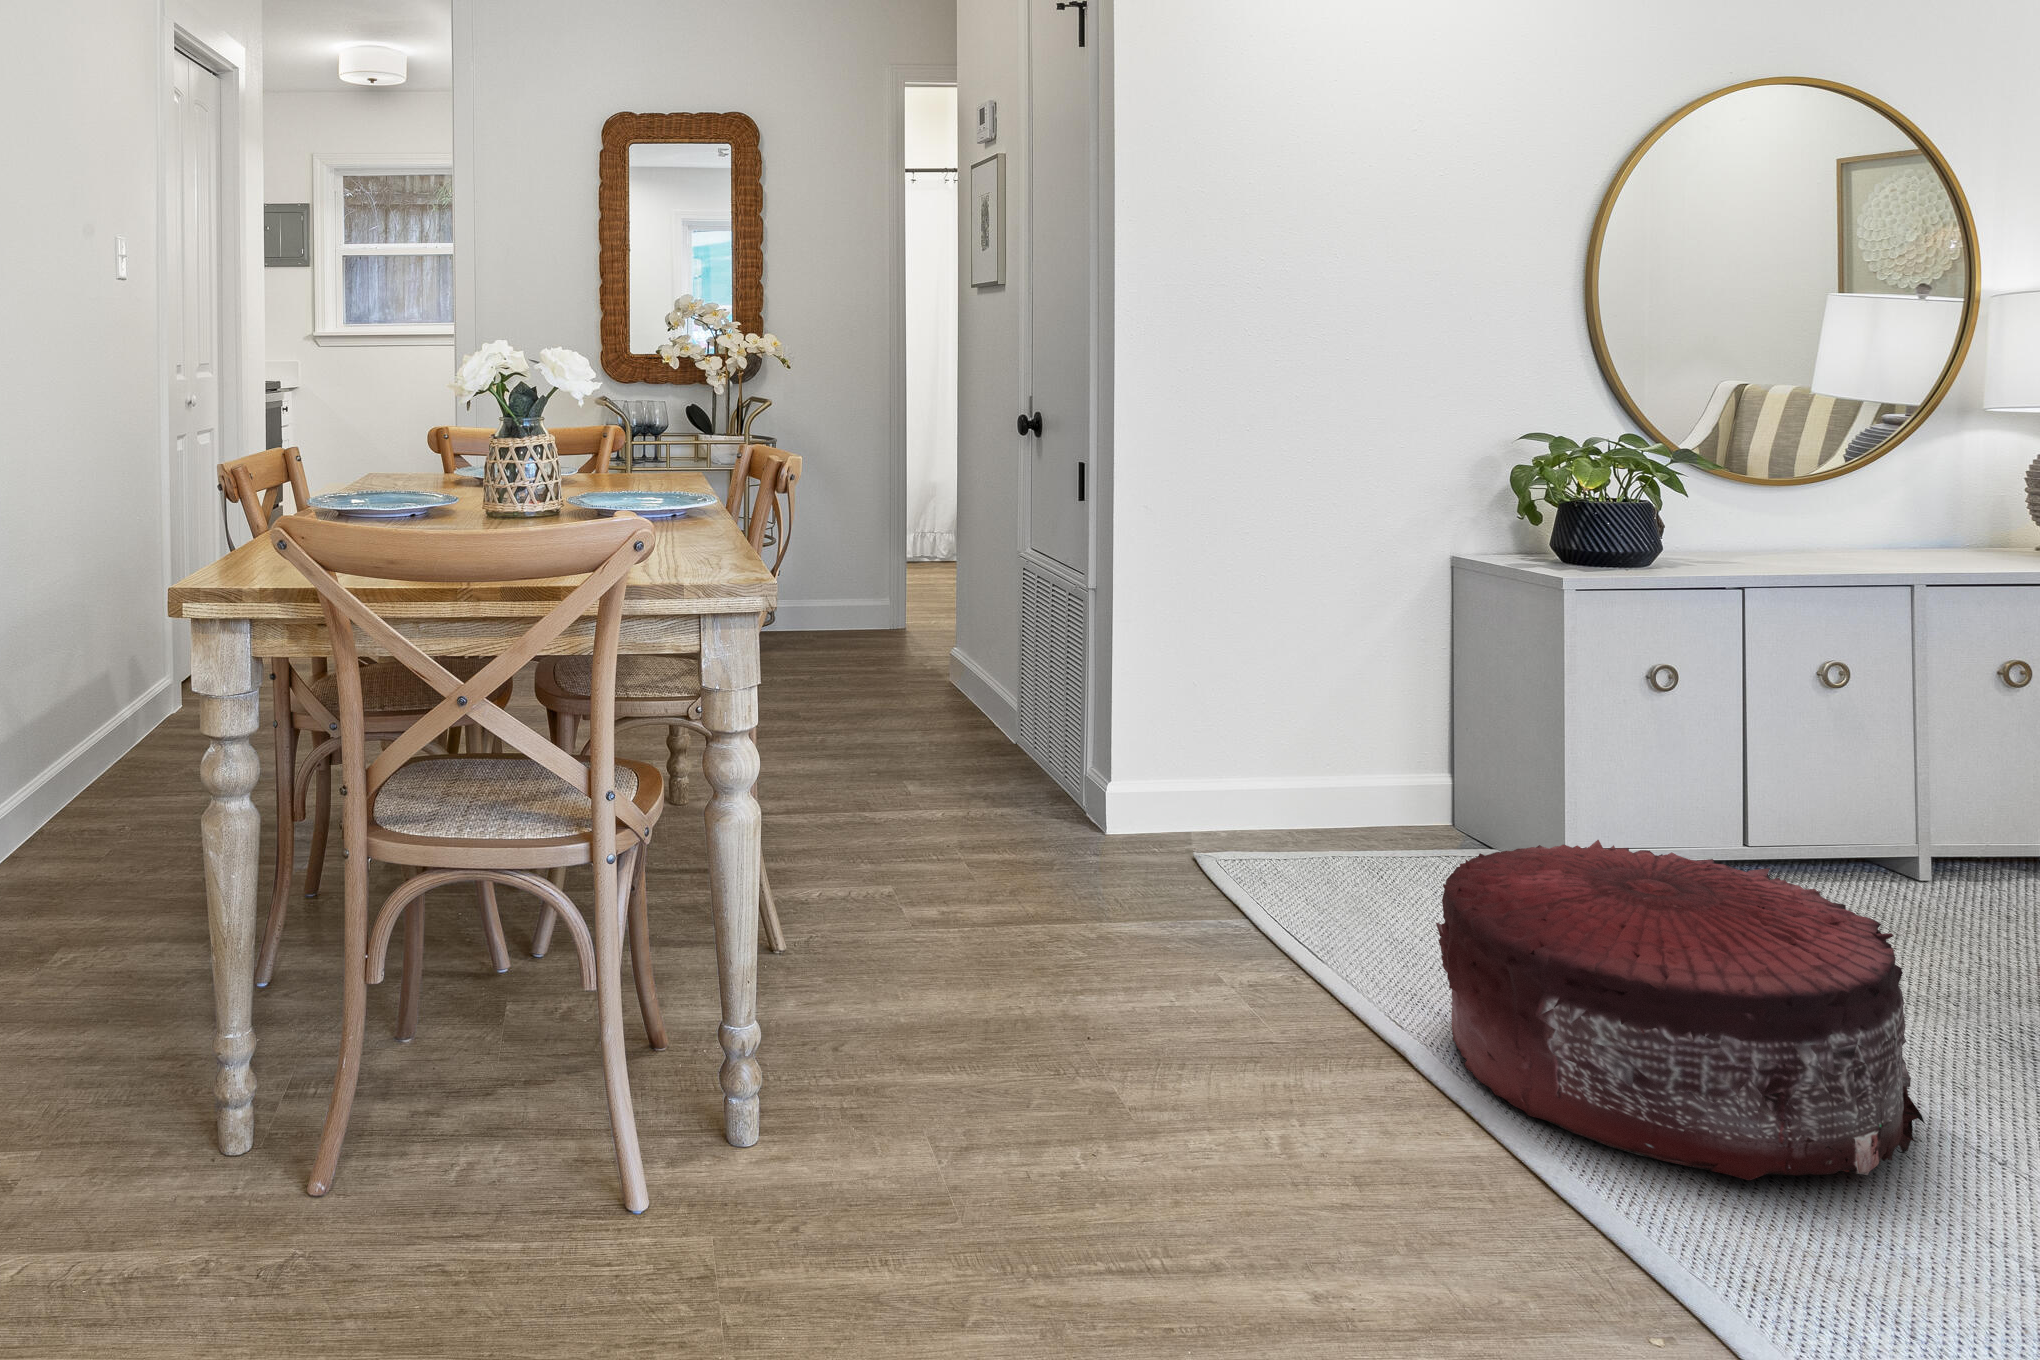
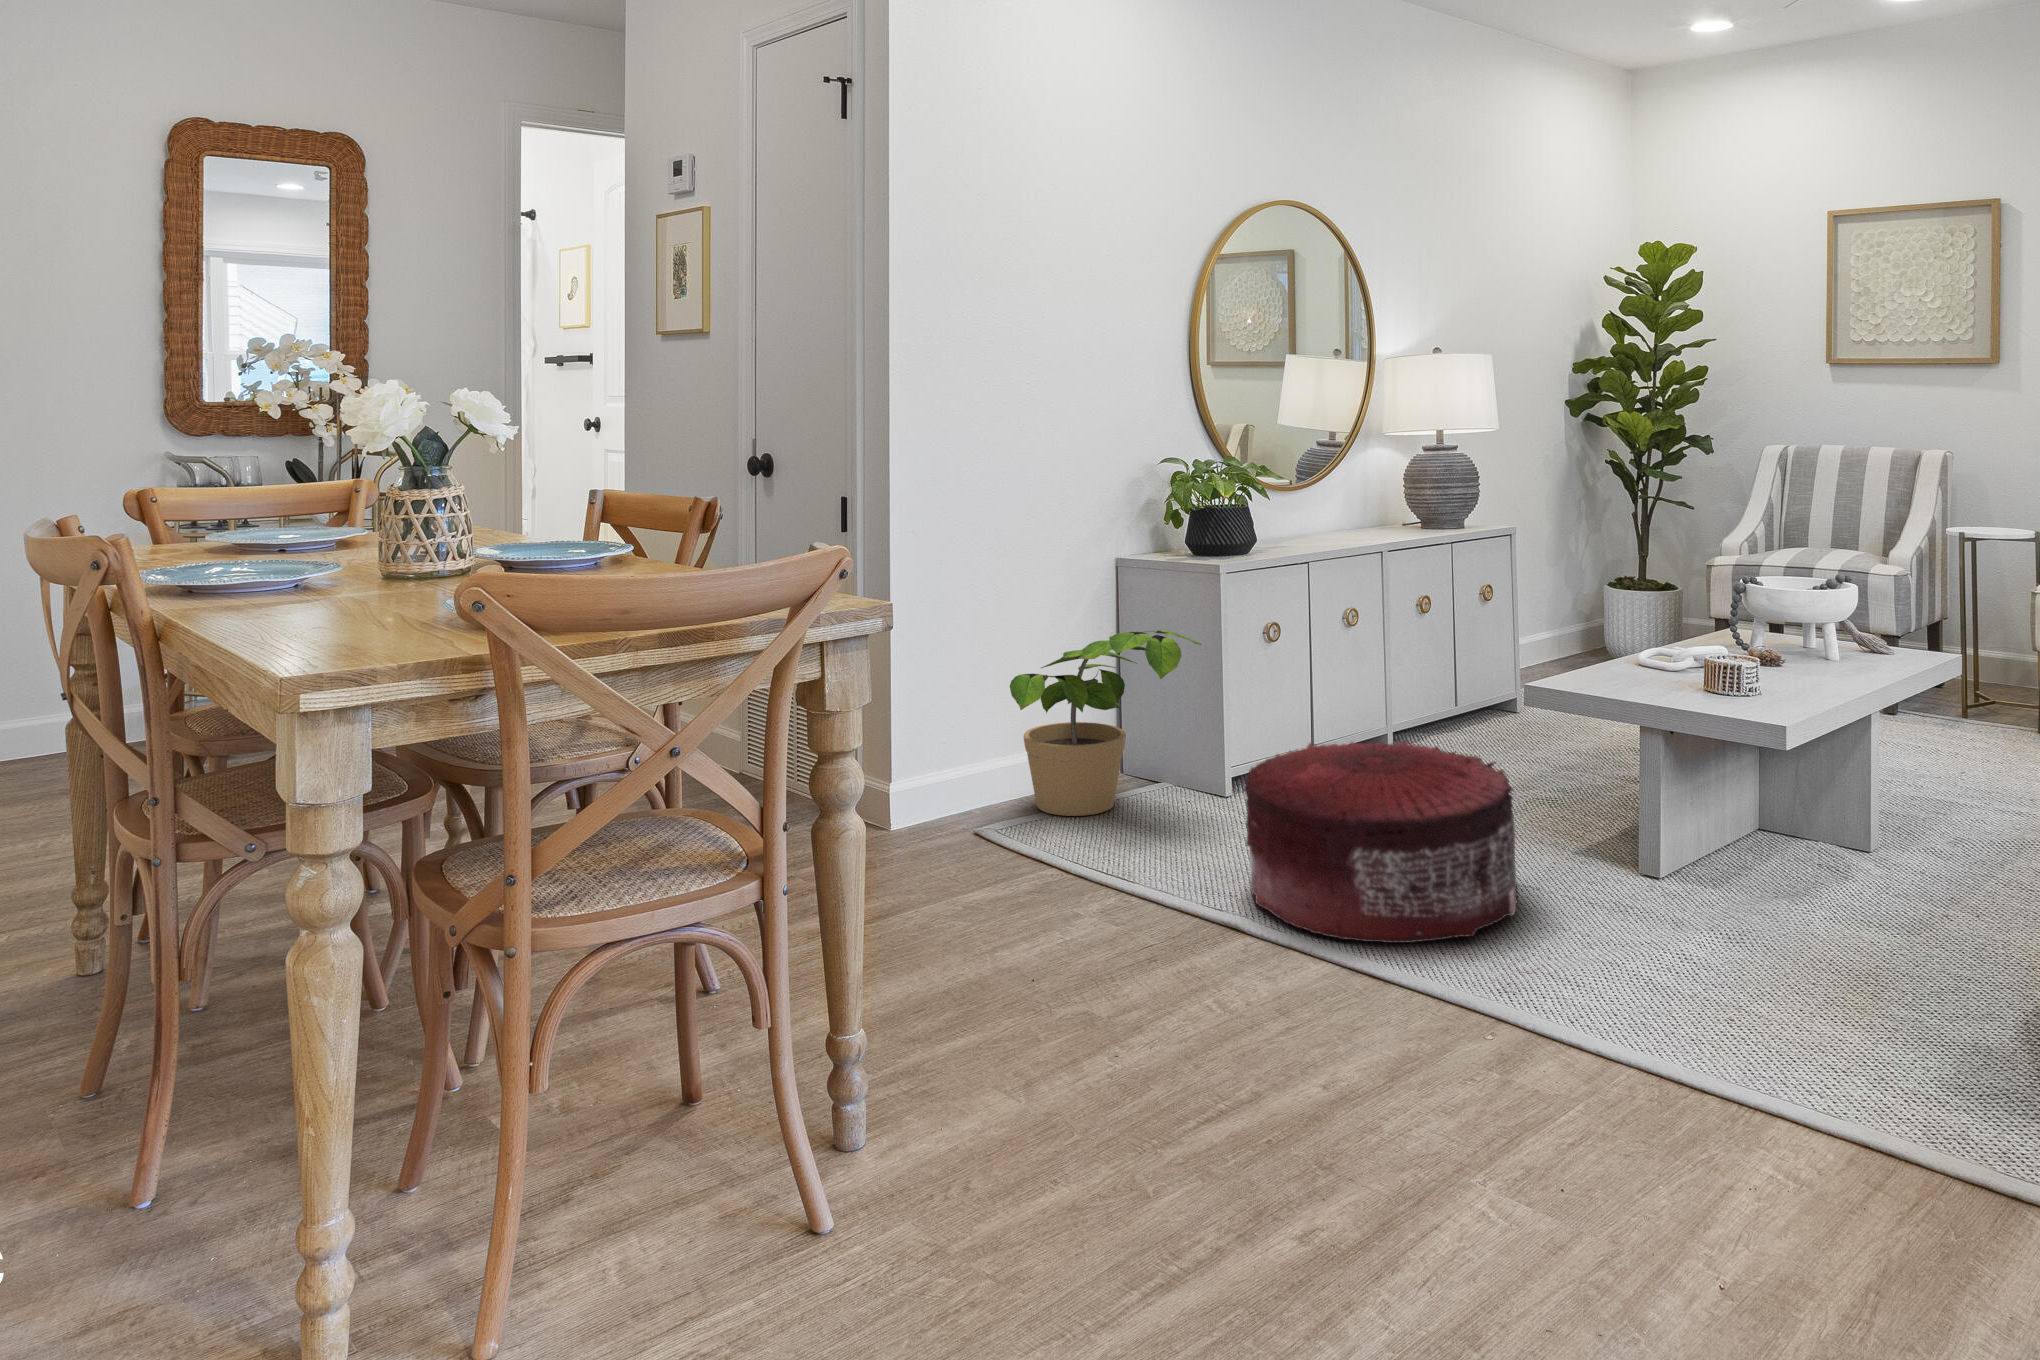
potted plant: none [1238,653,1492,870] -> present [1010,630,1201,816]

